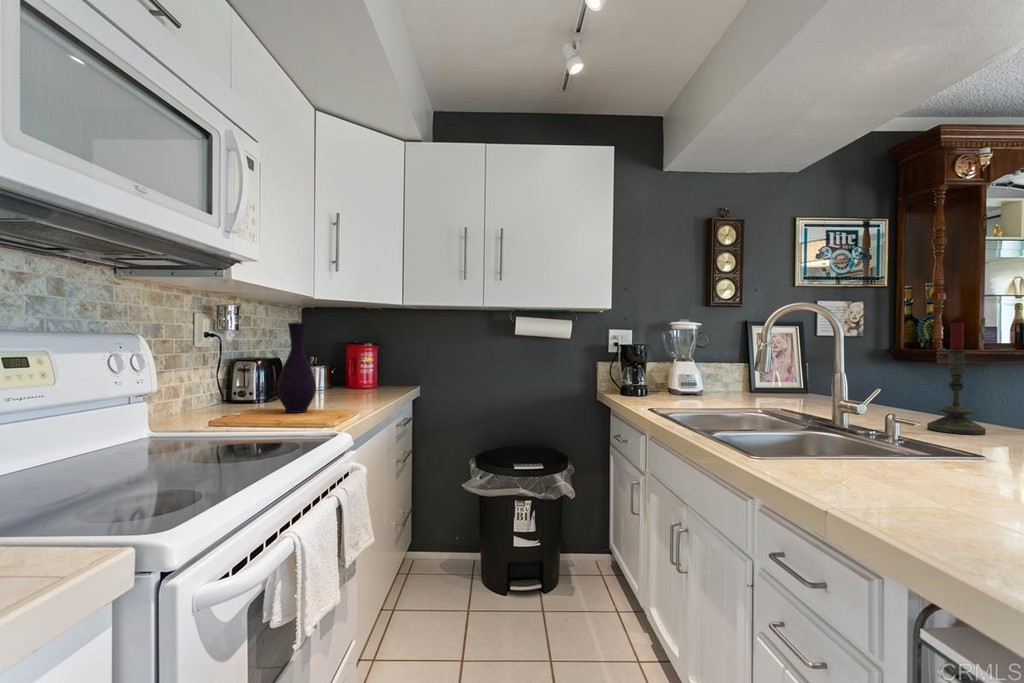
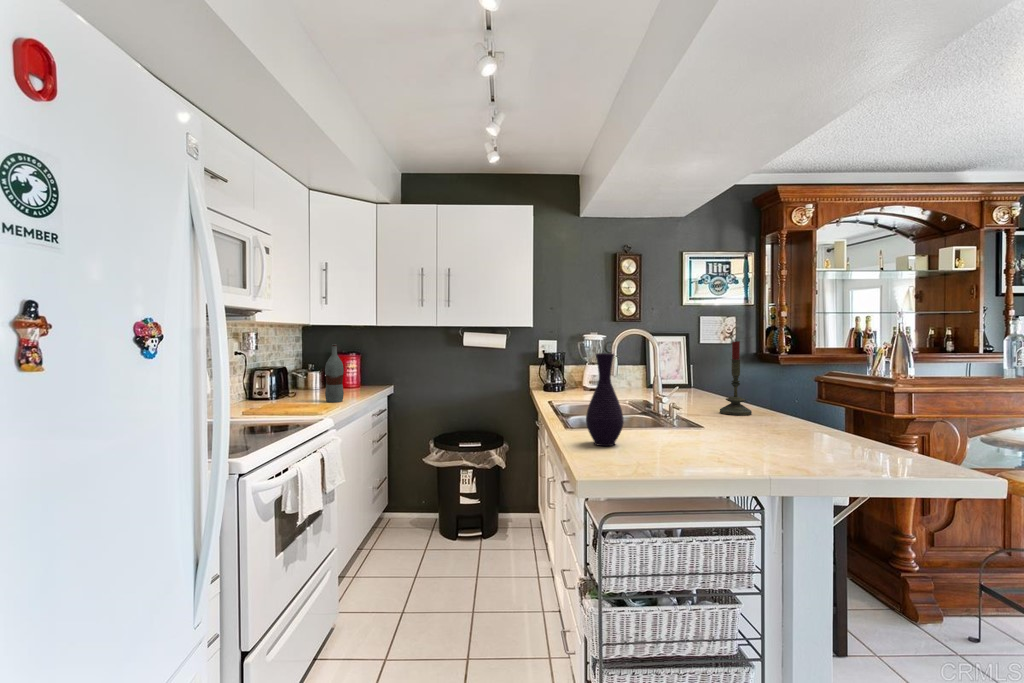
vase: present [277,323,316,413] -> present [586,353,624,446]
bottle: none [335,325,362,408] -> present [325,344,344,402]

